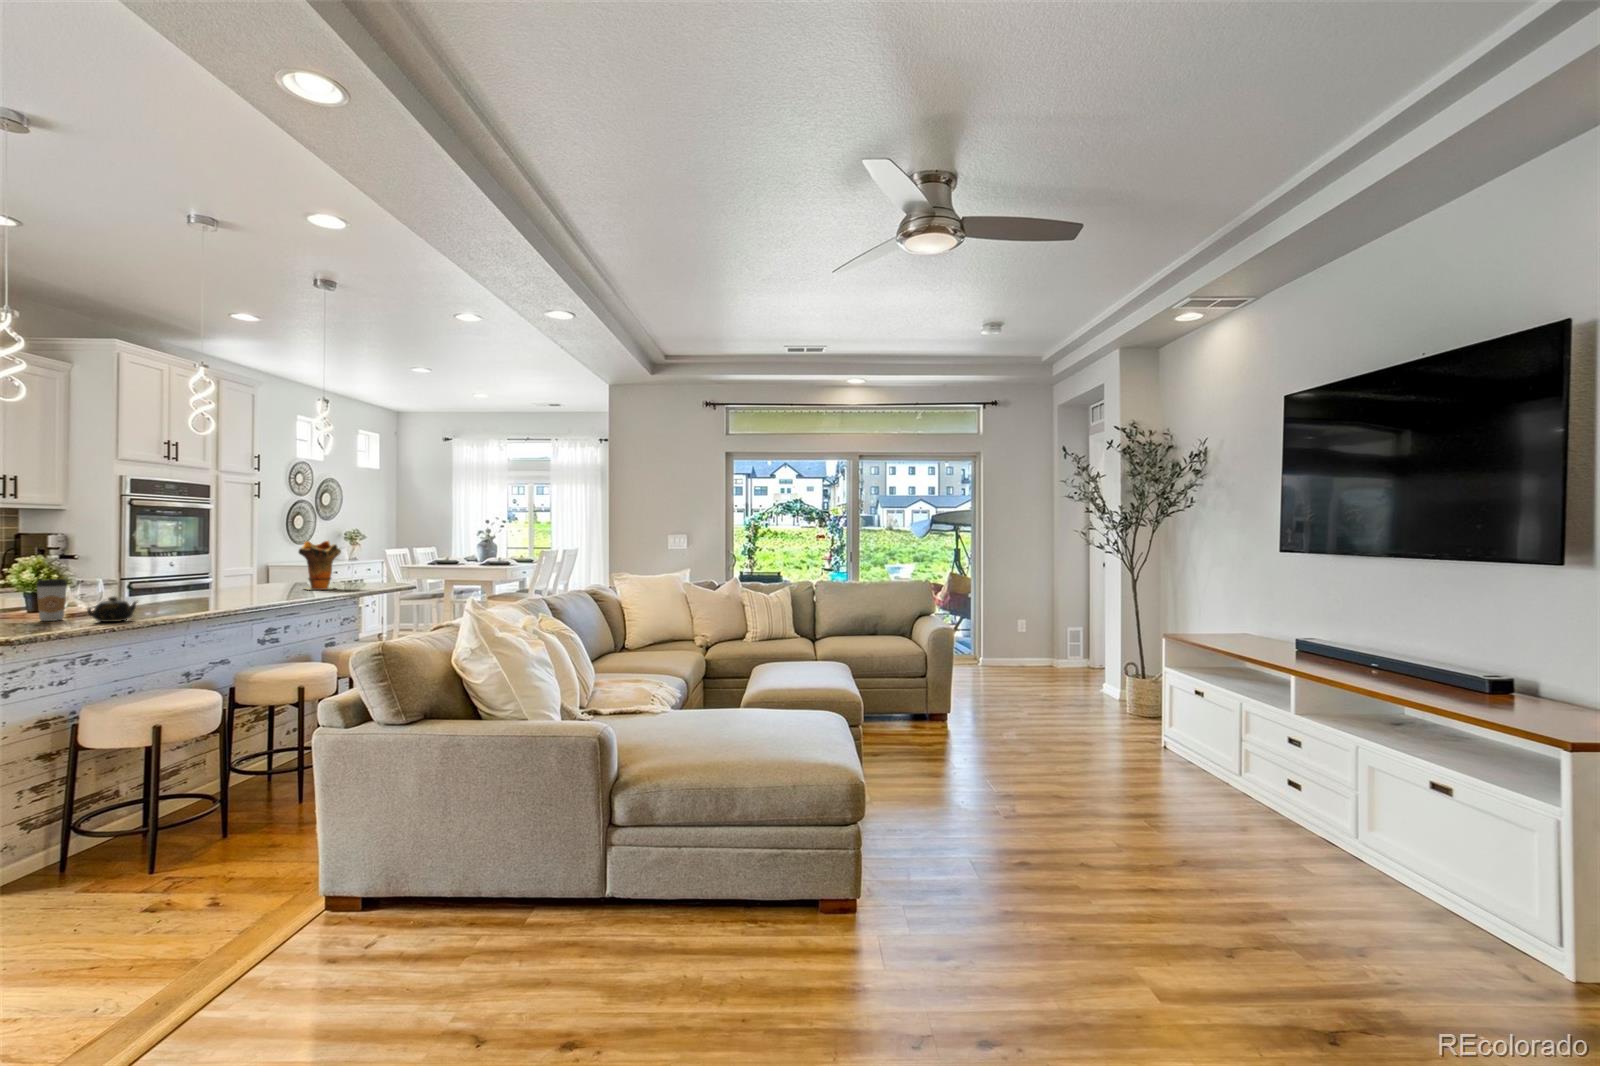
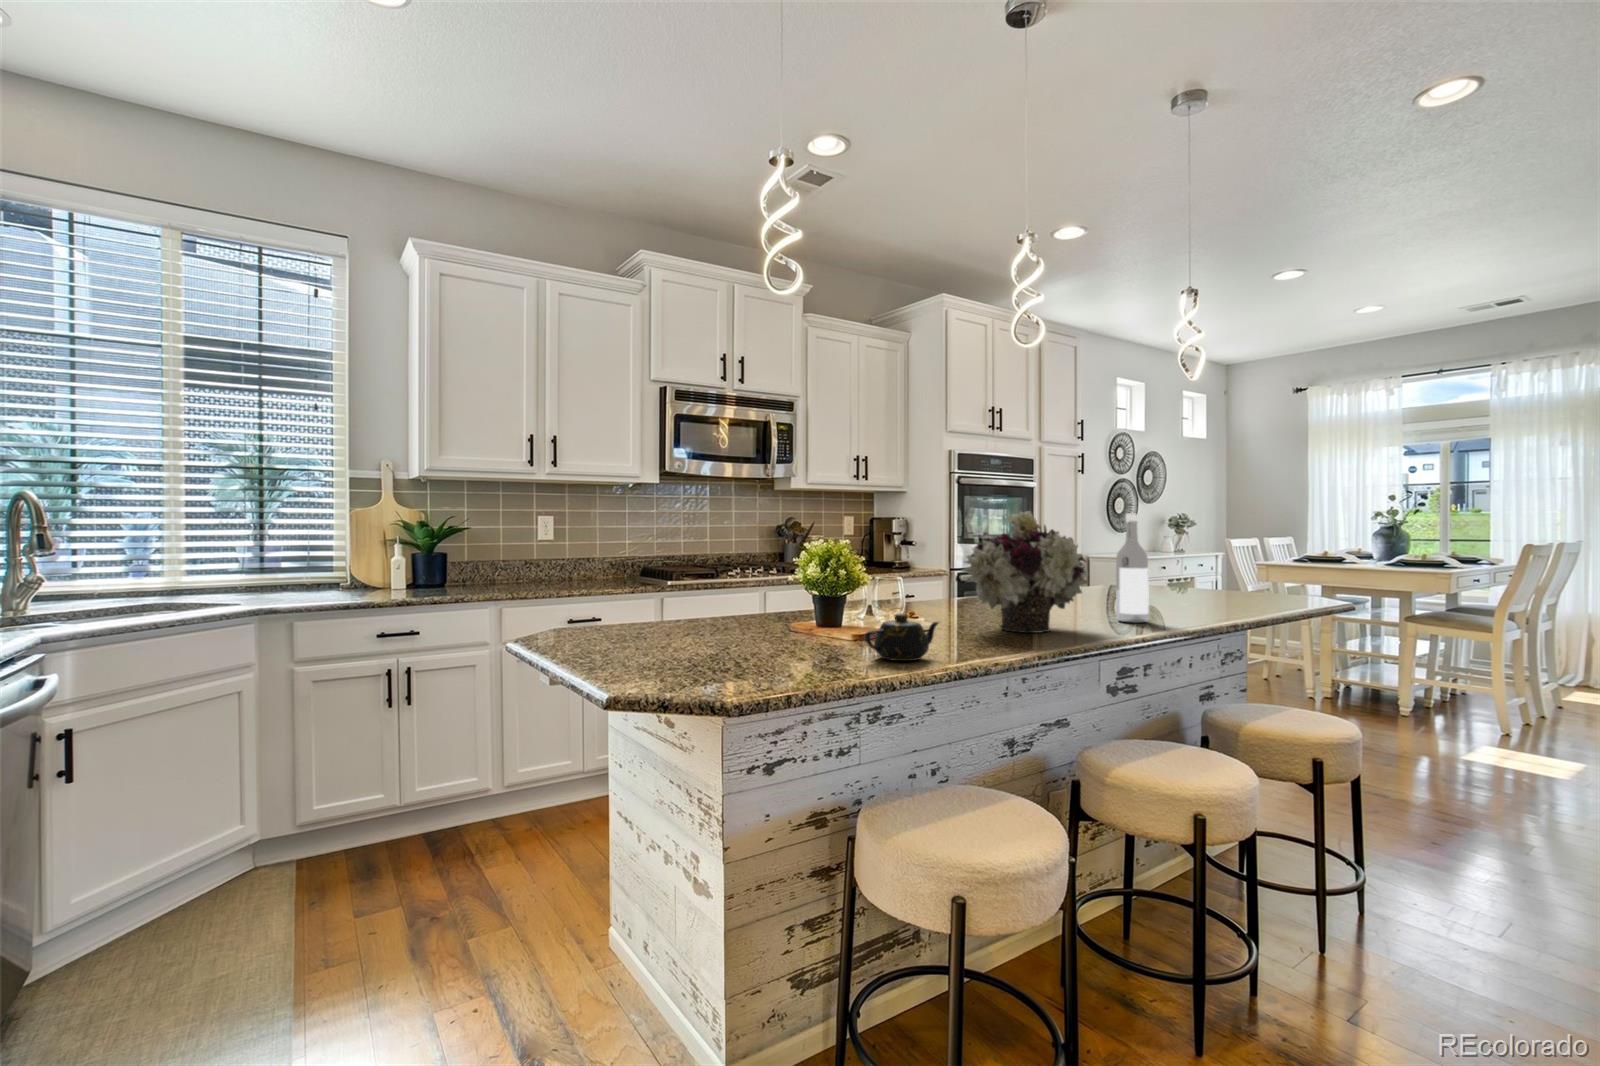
flower arrangement: none [149,537,242,608] -> present [961,511,1088,633]
wine bottle: none [262,538,283,600] -> present [1116,514,1149,623]
decorative vase: present [299,541,341,590] -> none [1156,520,1223,603]
coffee cup: present [36,579,67,621] -> none [817,577,853,644]

